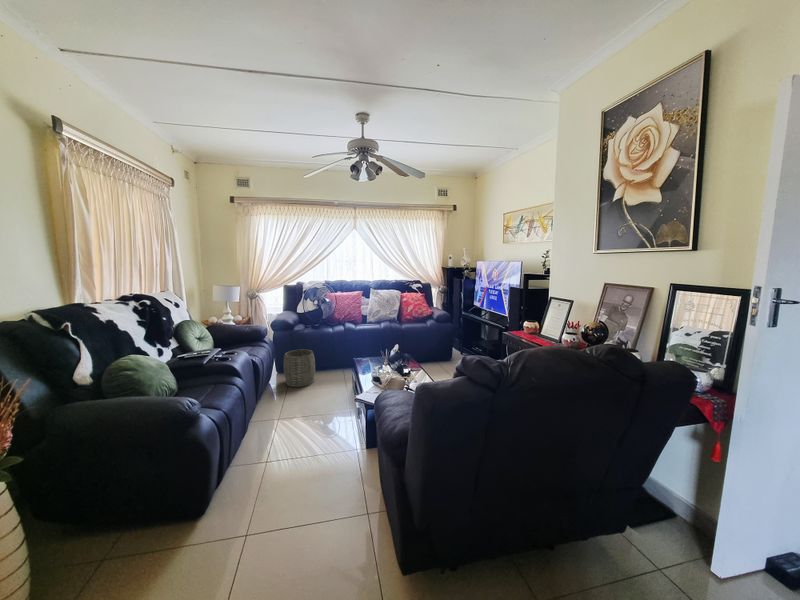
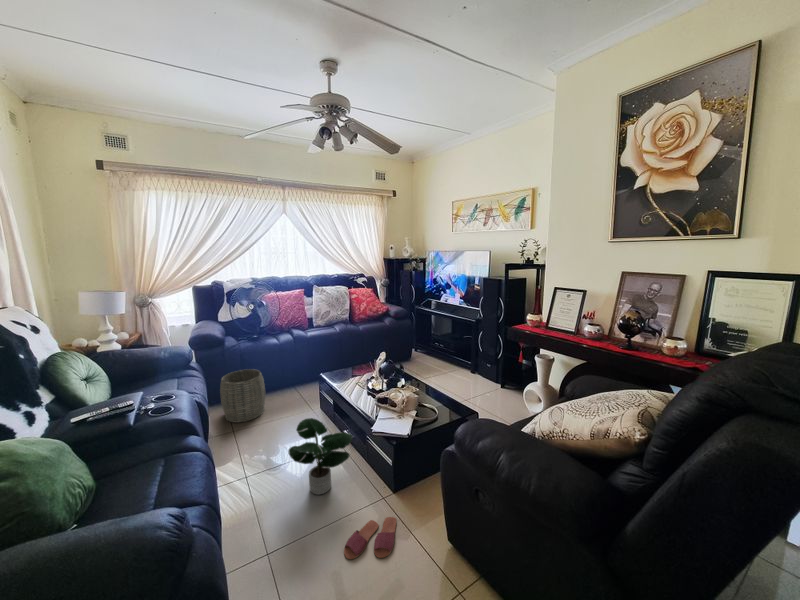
potted plant: none [299,383,345,438] -> present [289,418,353,495]
slippers: none [311,459,357,481] -> present [344,517,396,559]

